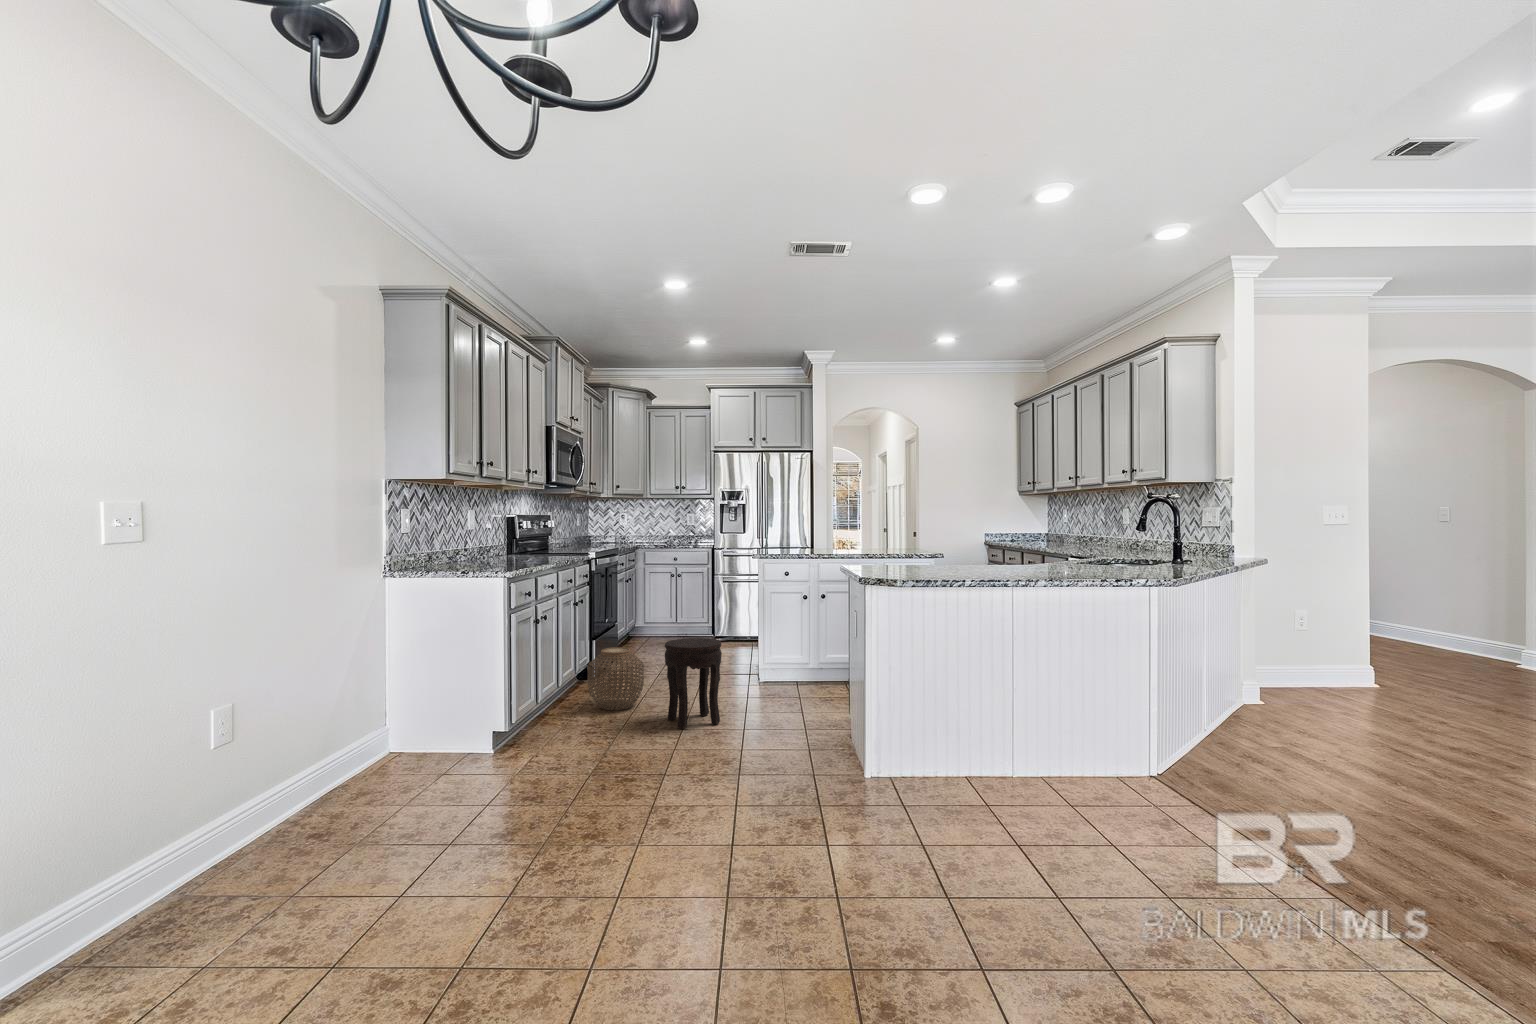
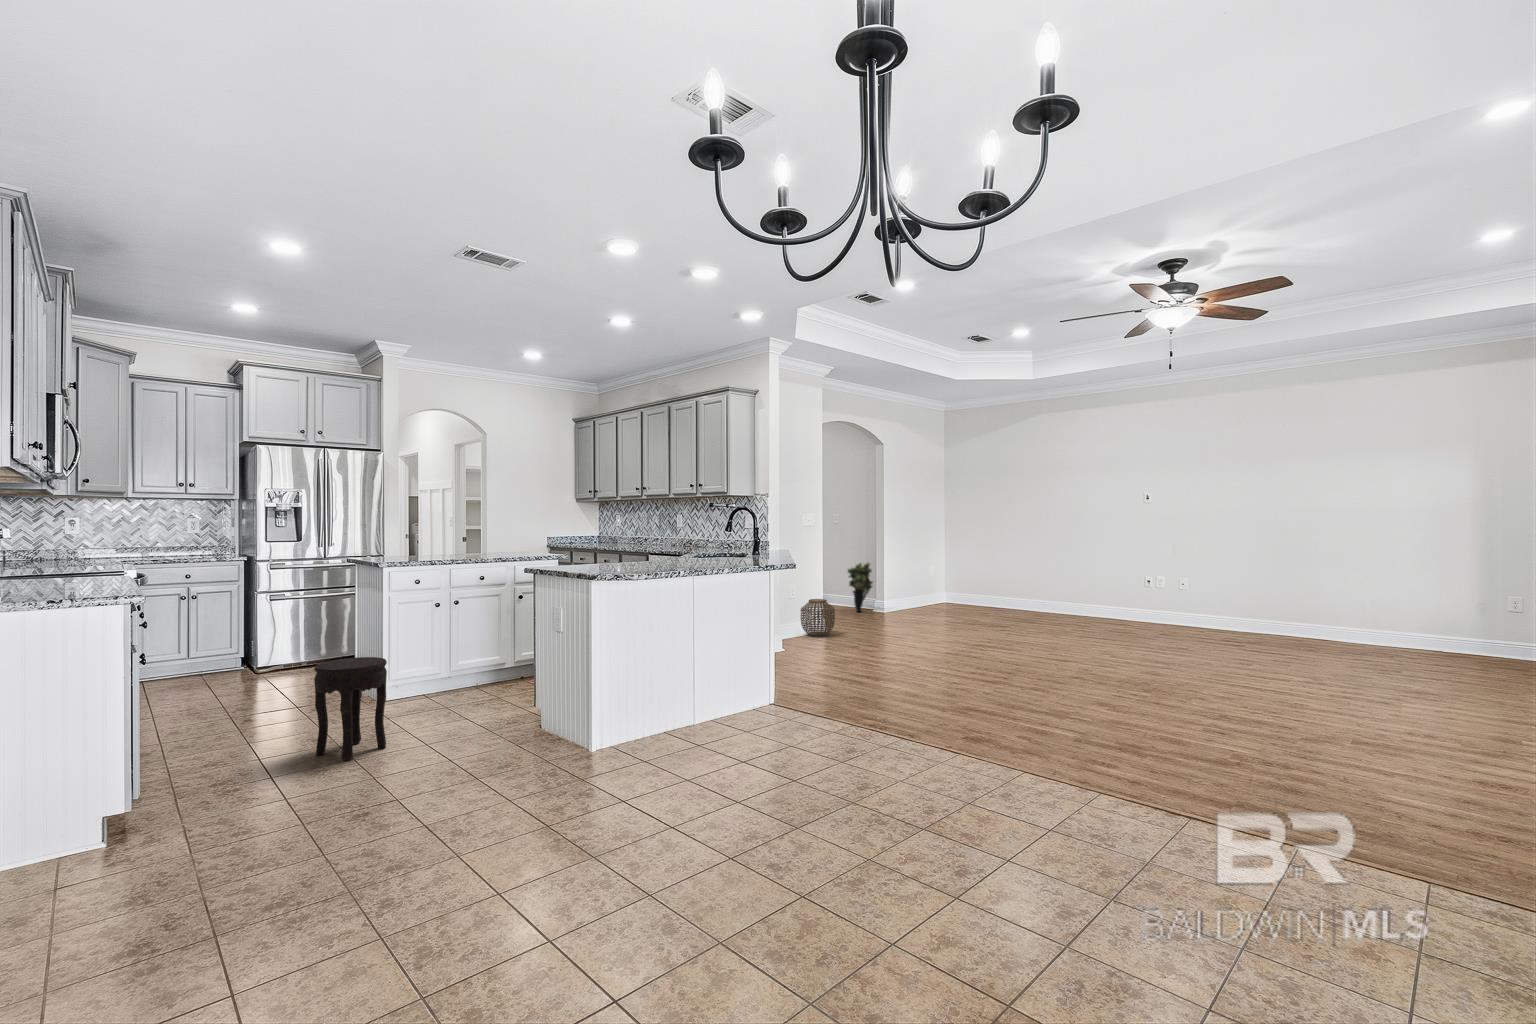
potted plant: none [1440,583,1498,660] -> present [848,563,873,612]
woven basket: present [588,647,644,710] -> present [801,599,835,637]

